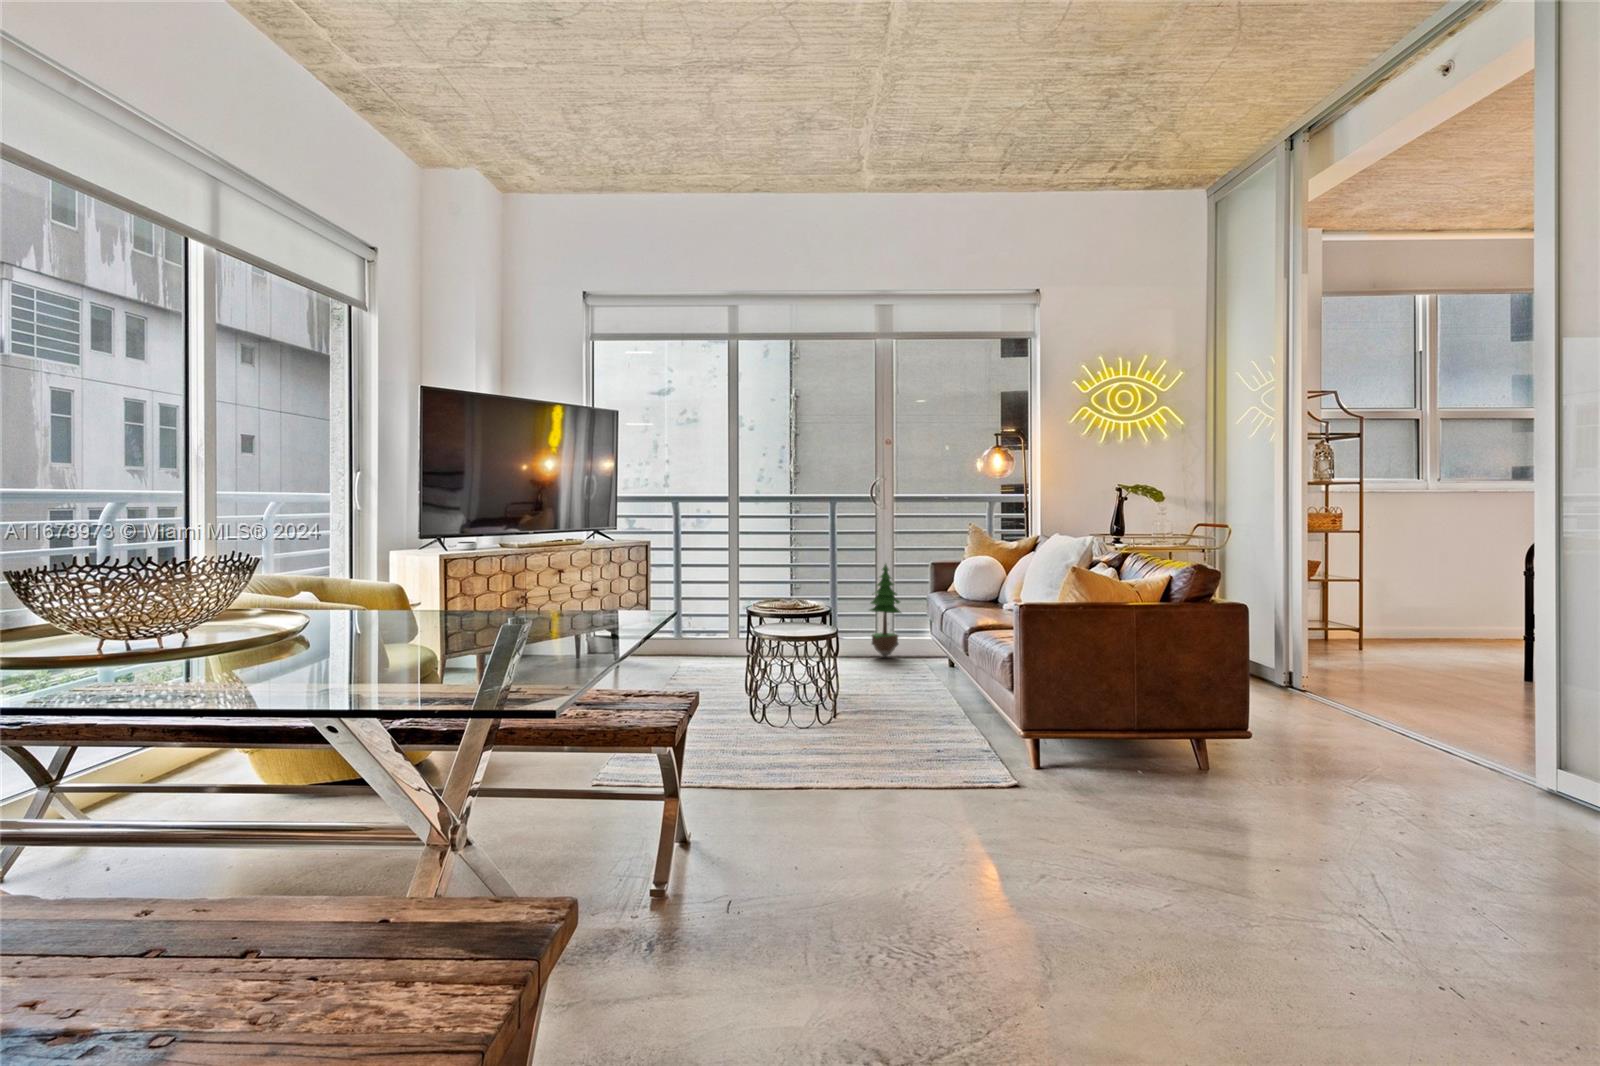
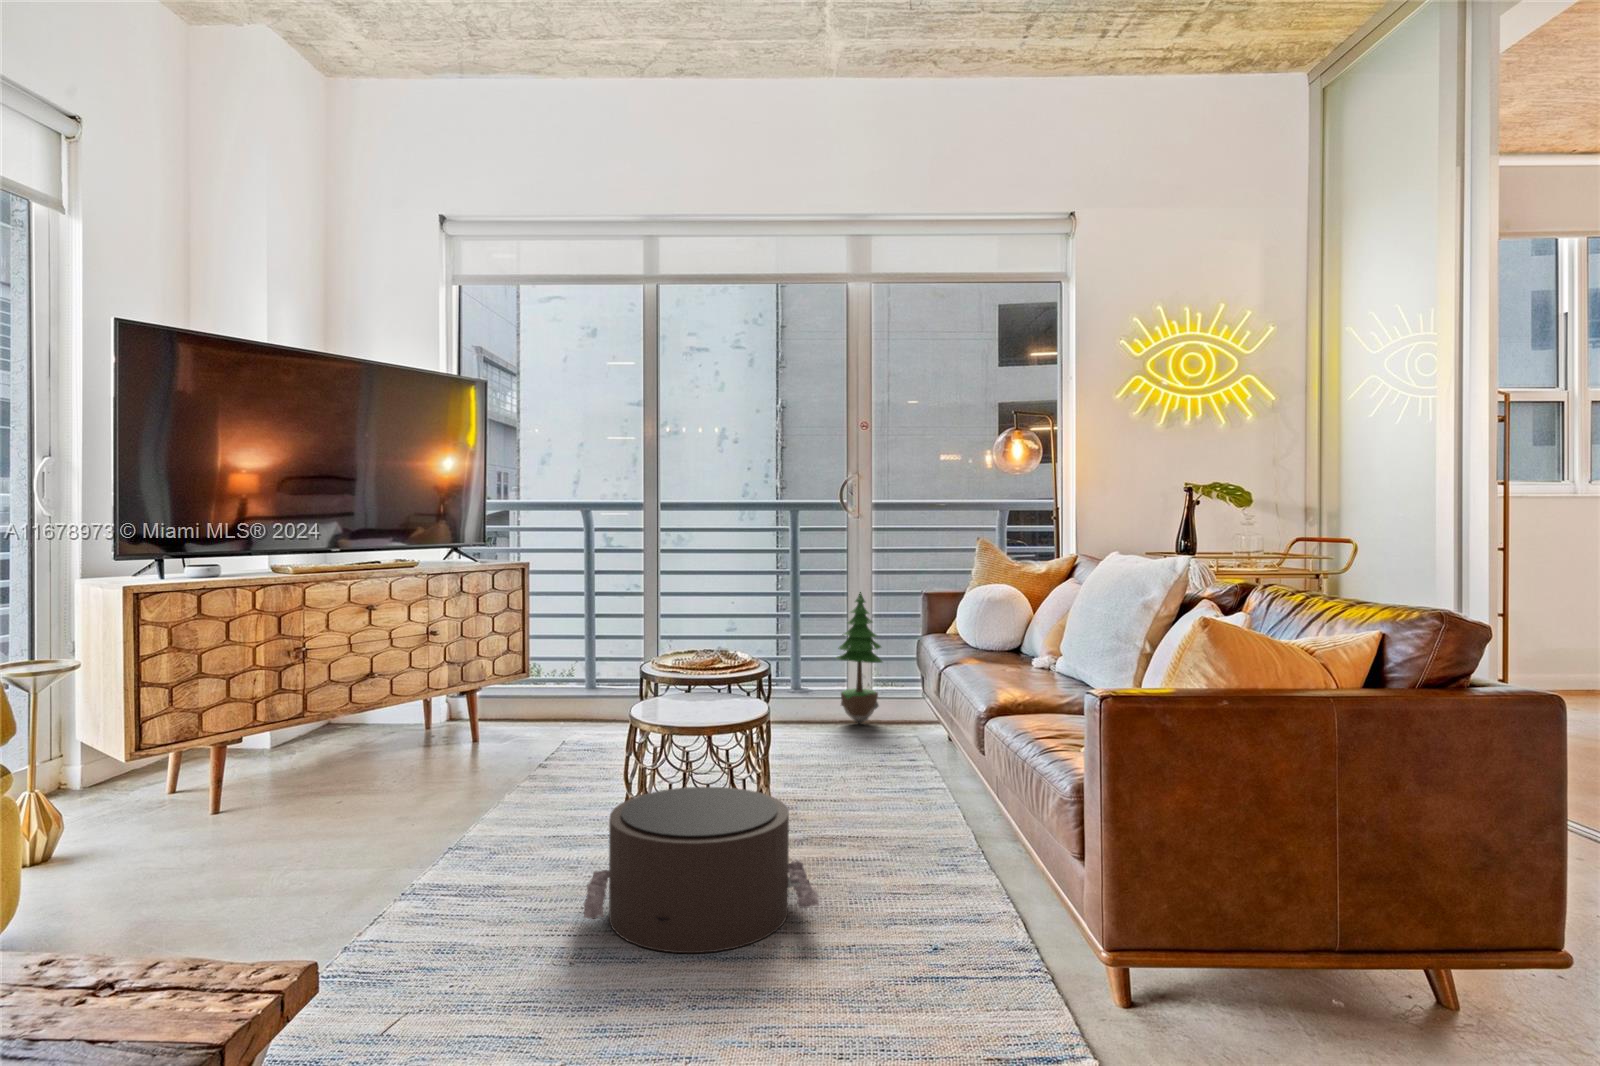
pouf: none [746,670,876,746] -> present [584,787,819,953]

